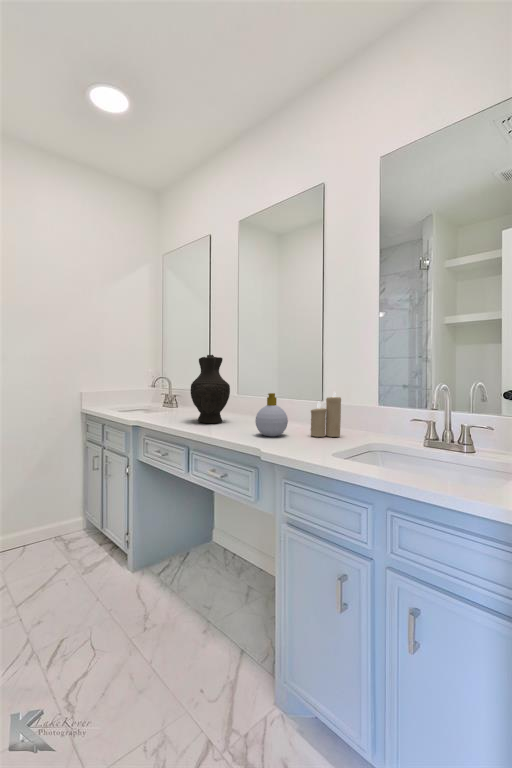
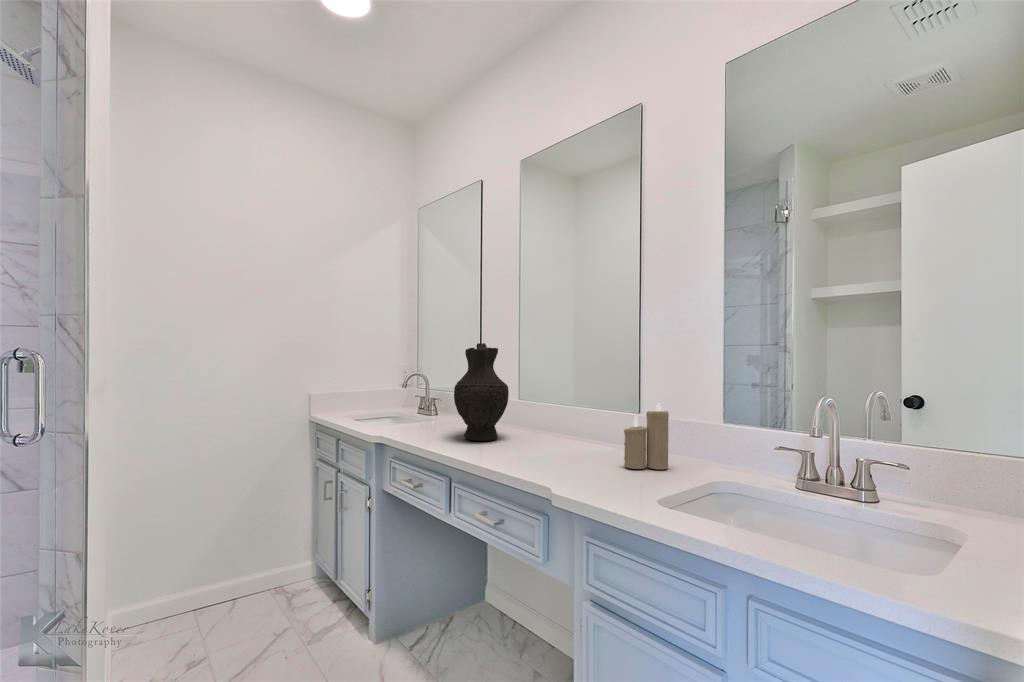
soap bottle: present [255,393,288,436] -> none [544,404,591,468]

